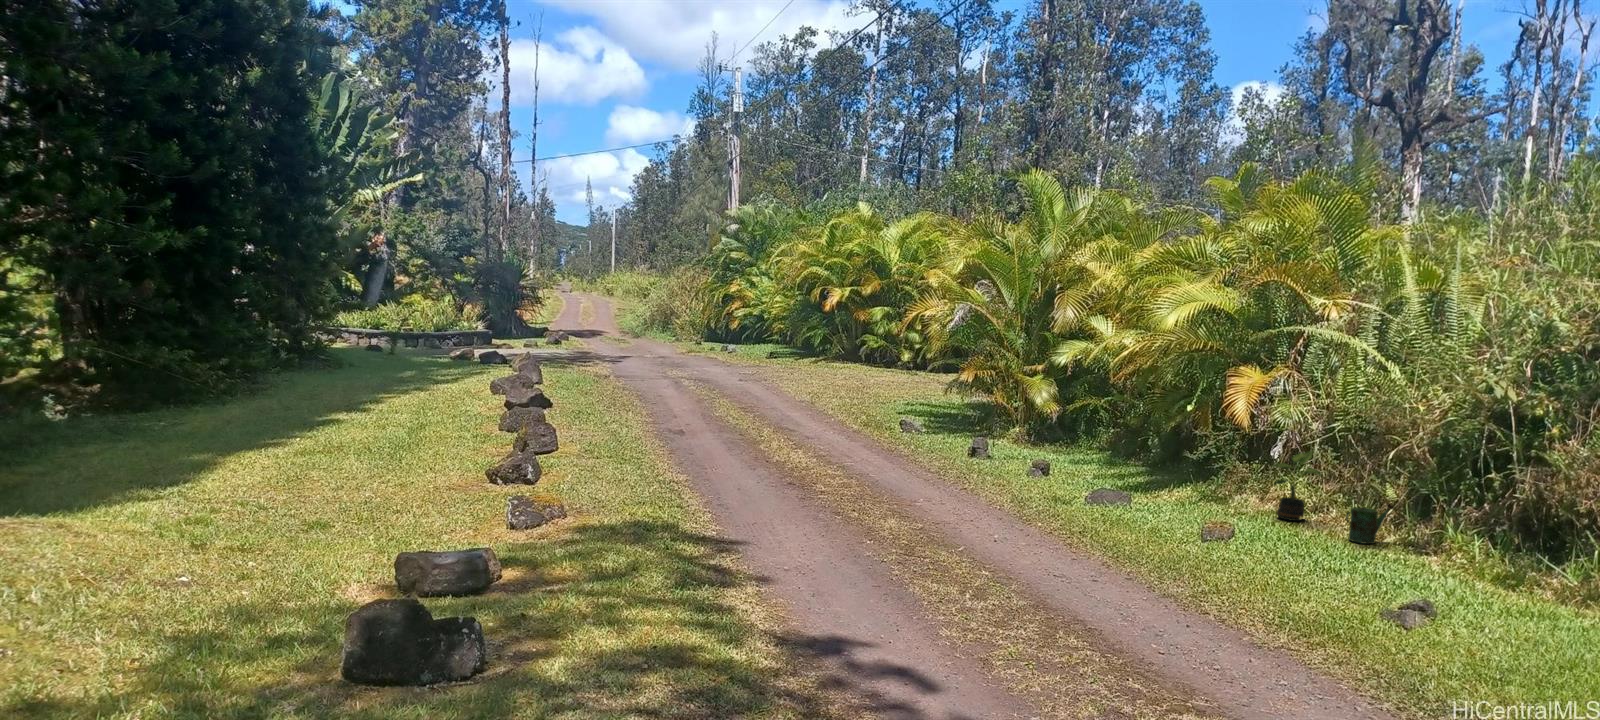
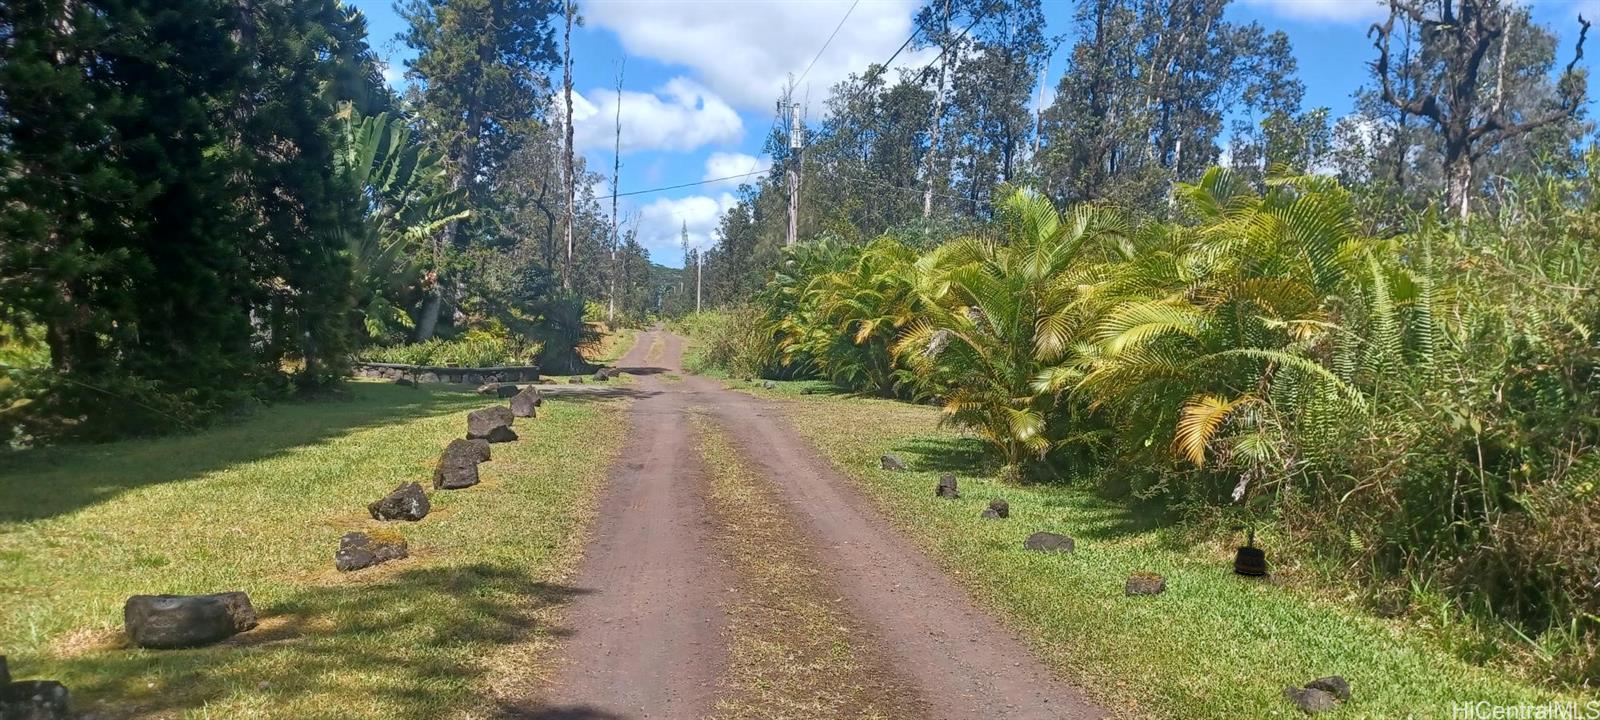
watering can: present [1345,504,1394,544] -> none [1296,556,1359,605]

